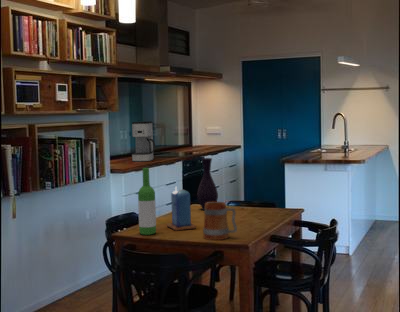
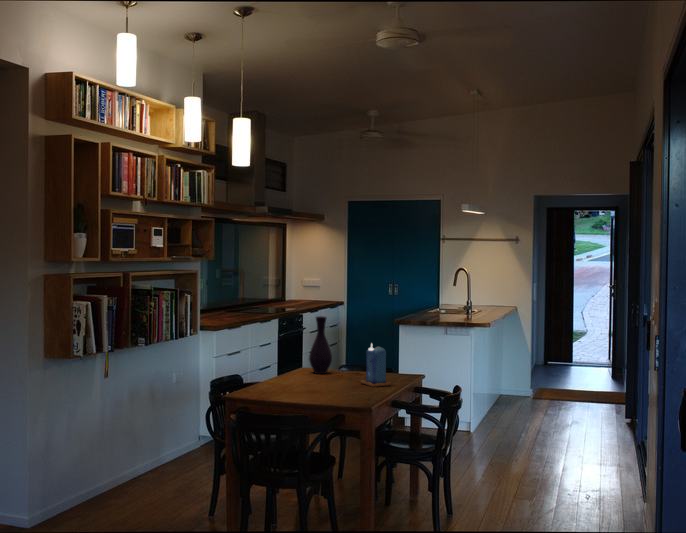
coffee maker: present [132,121,155,162] -> none [220,270,248,318]
wine bottle: present [138,168,156,235] -> none [257,325,275,396]
candle: present [167,187,196,231] -> present [360,344,391,387]
mug: present [203,202,237,240] -> none [325,362,361,402]

